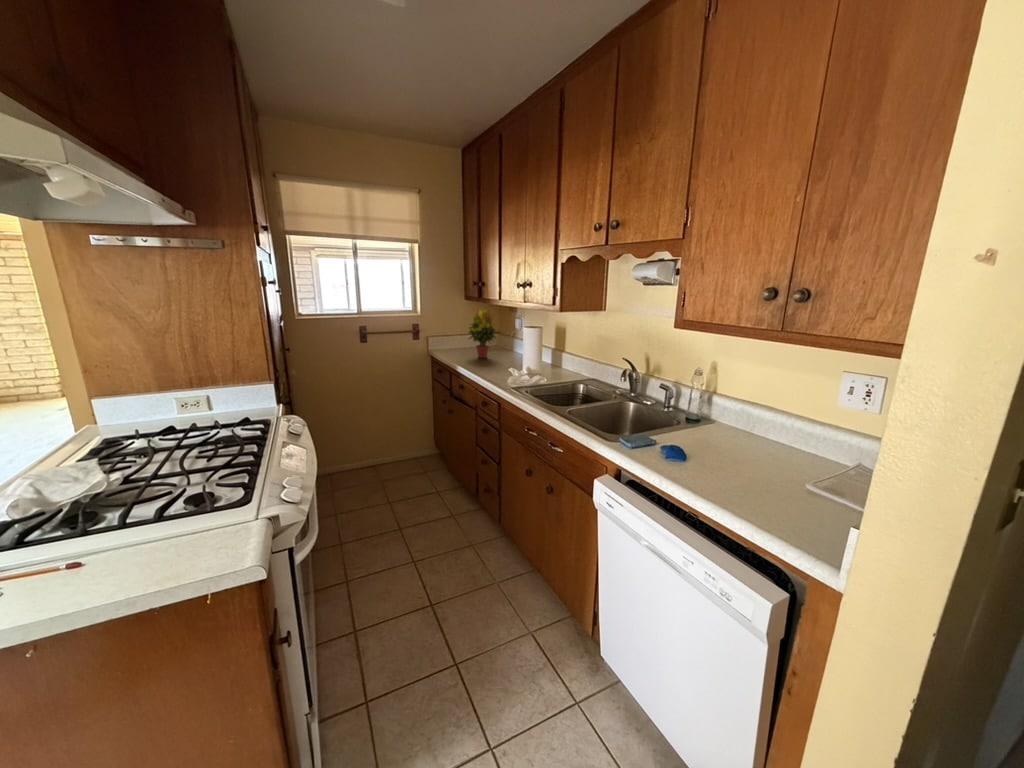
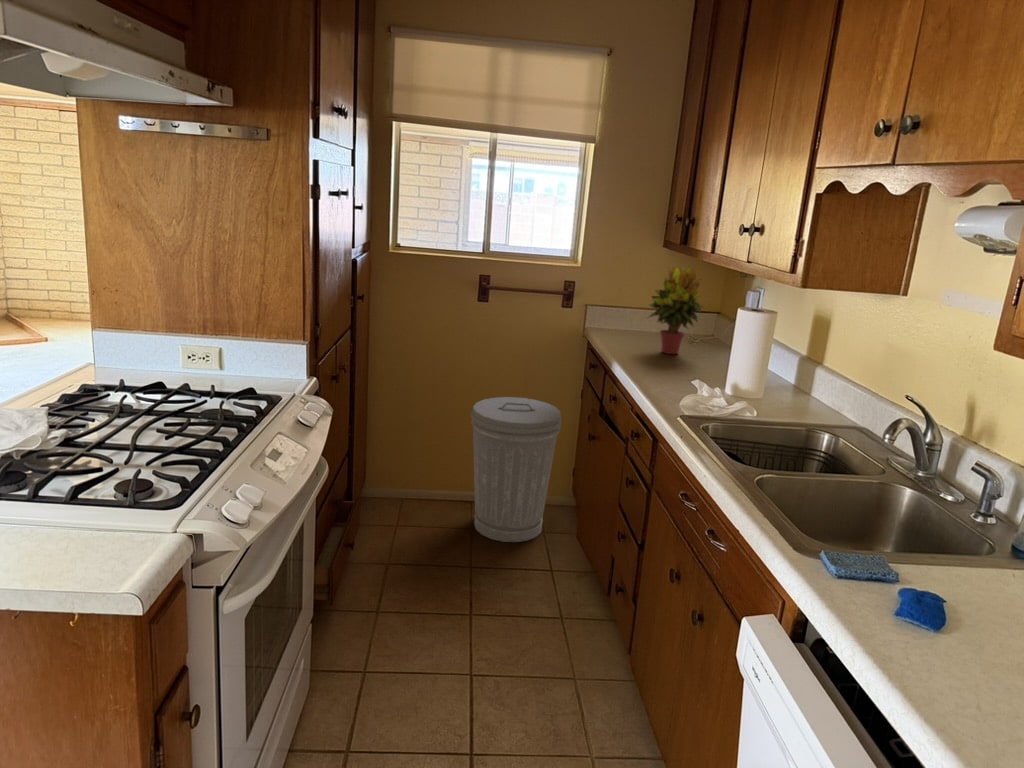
trash can: none [370,397,426,484] -> present [471,397,561,542]

